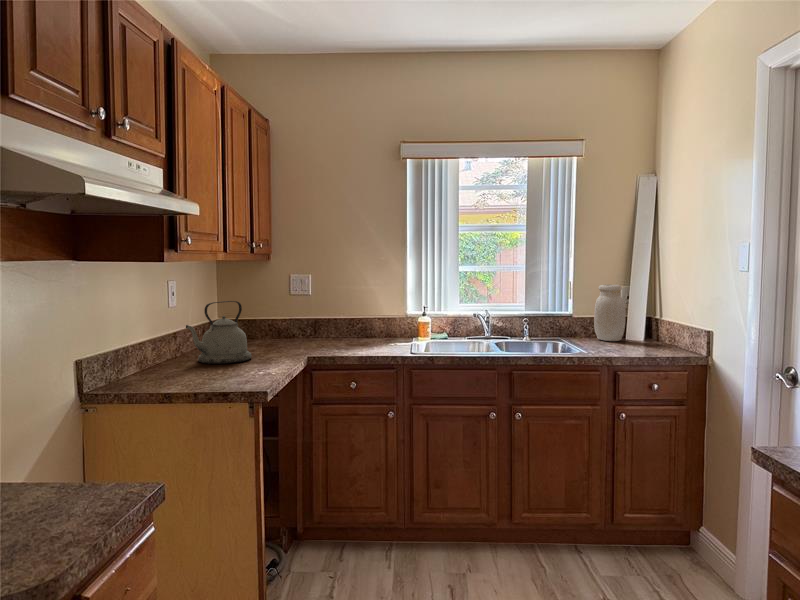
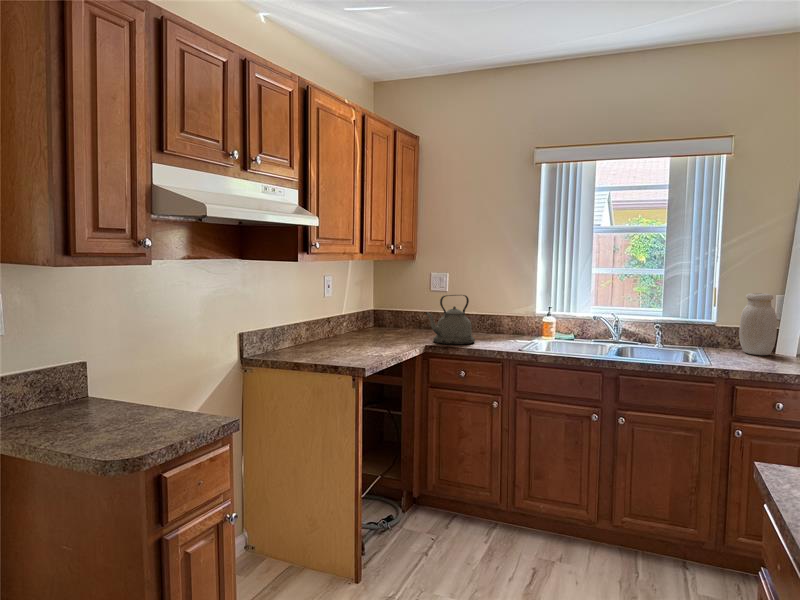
kettle: present [186,301,252,364] -> present [426,295,475,345]

